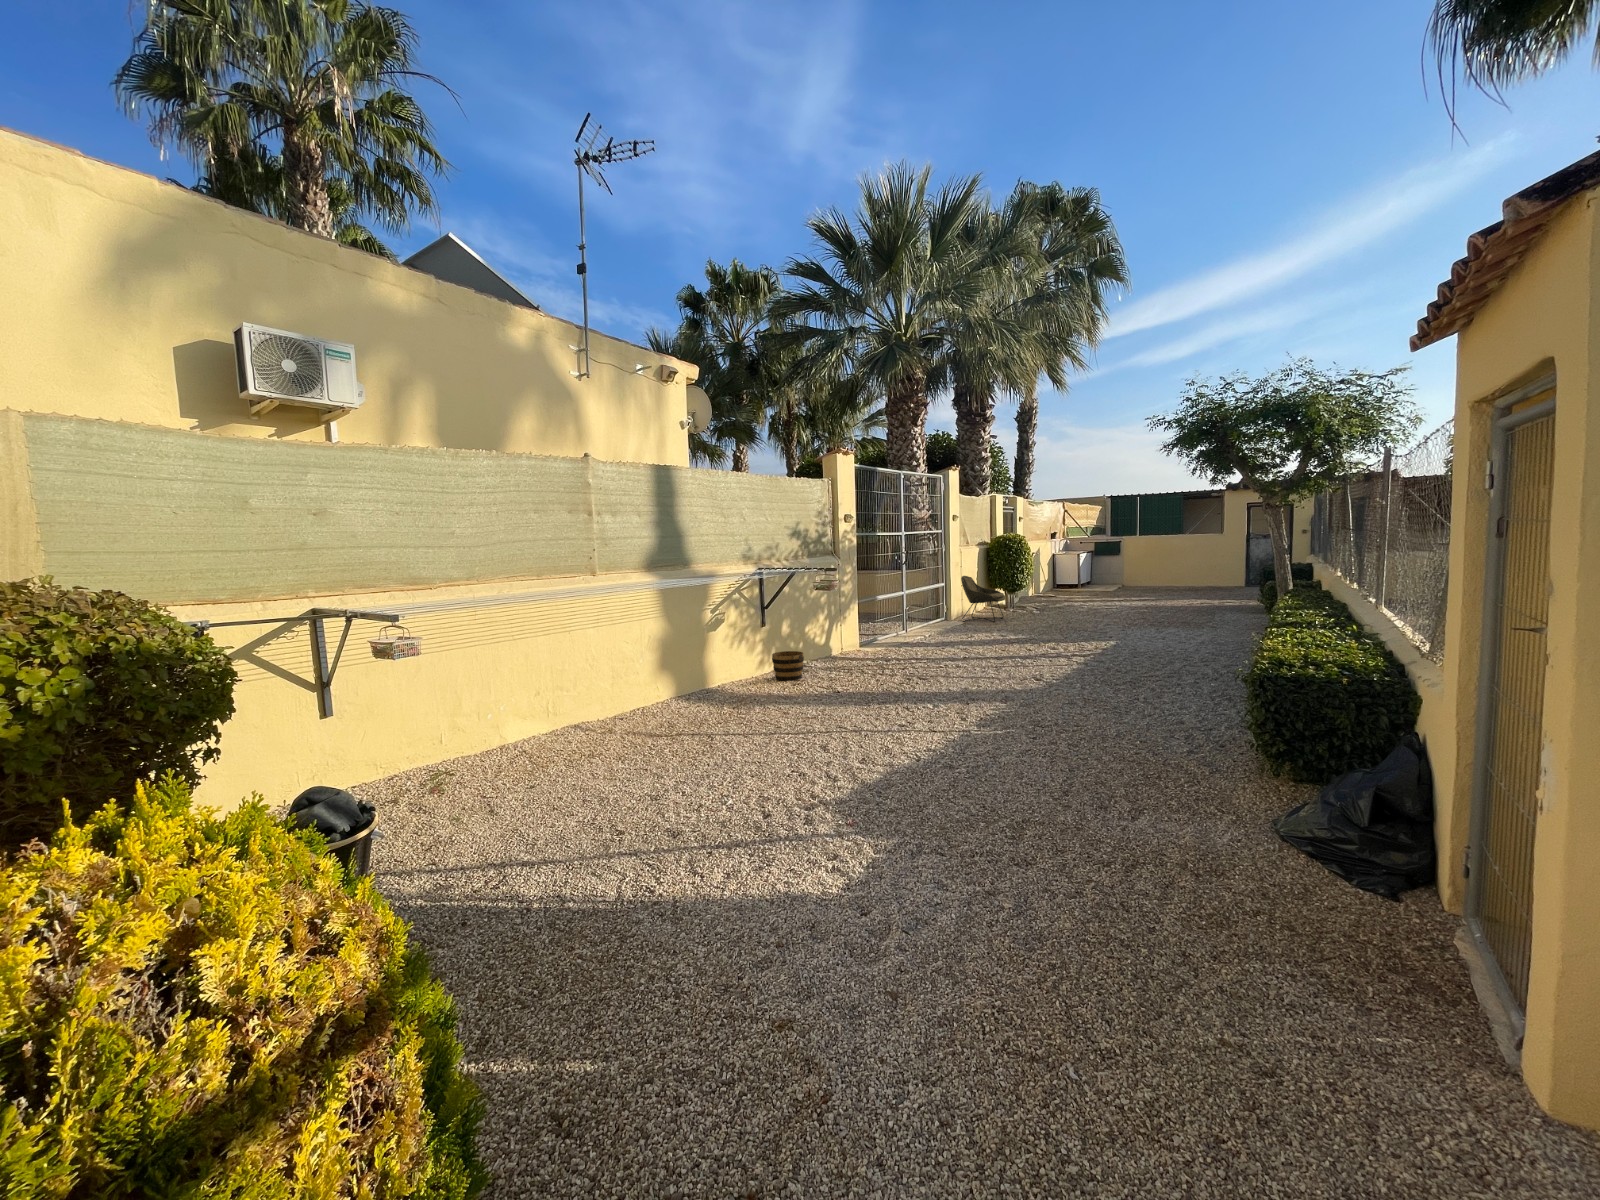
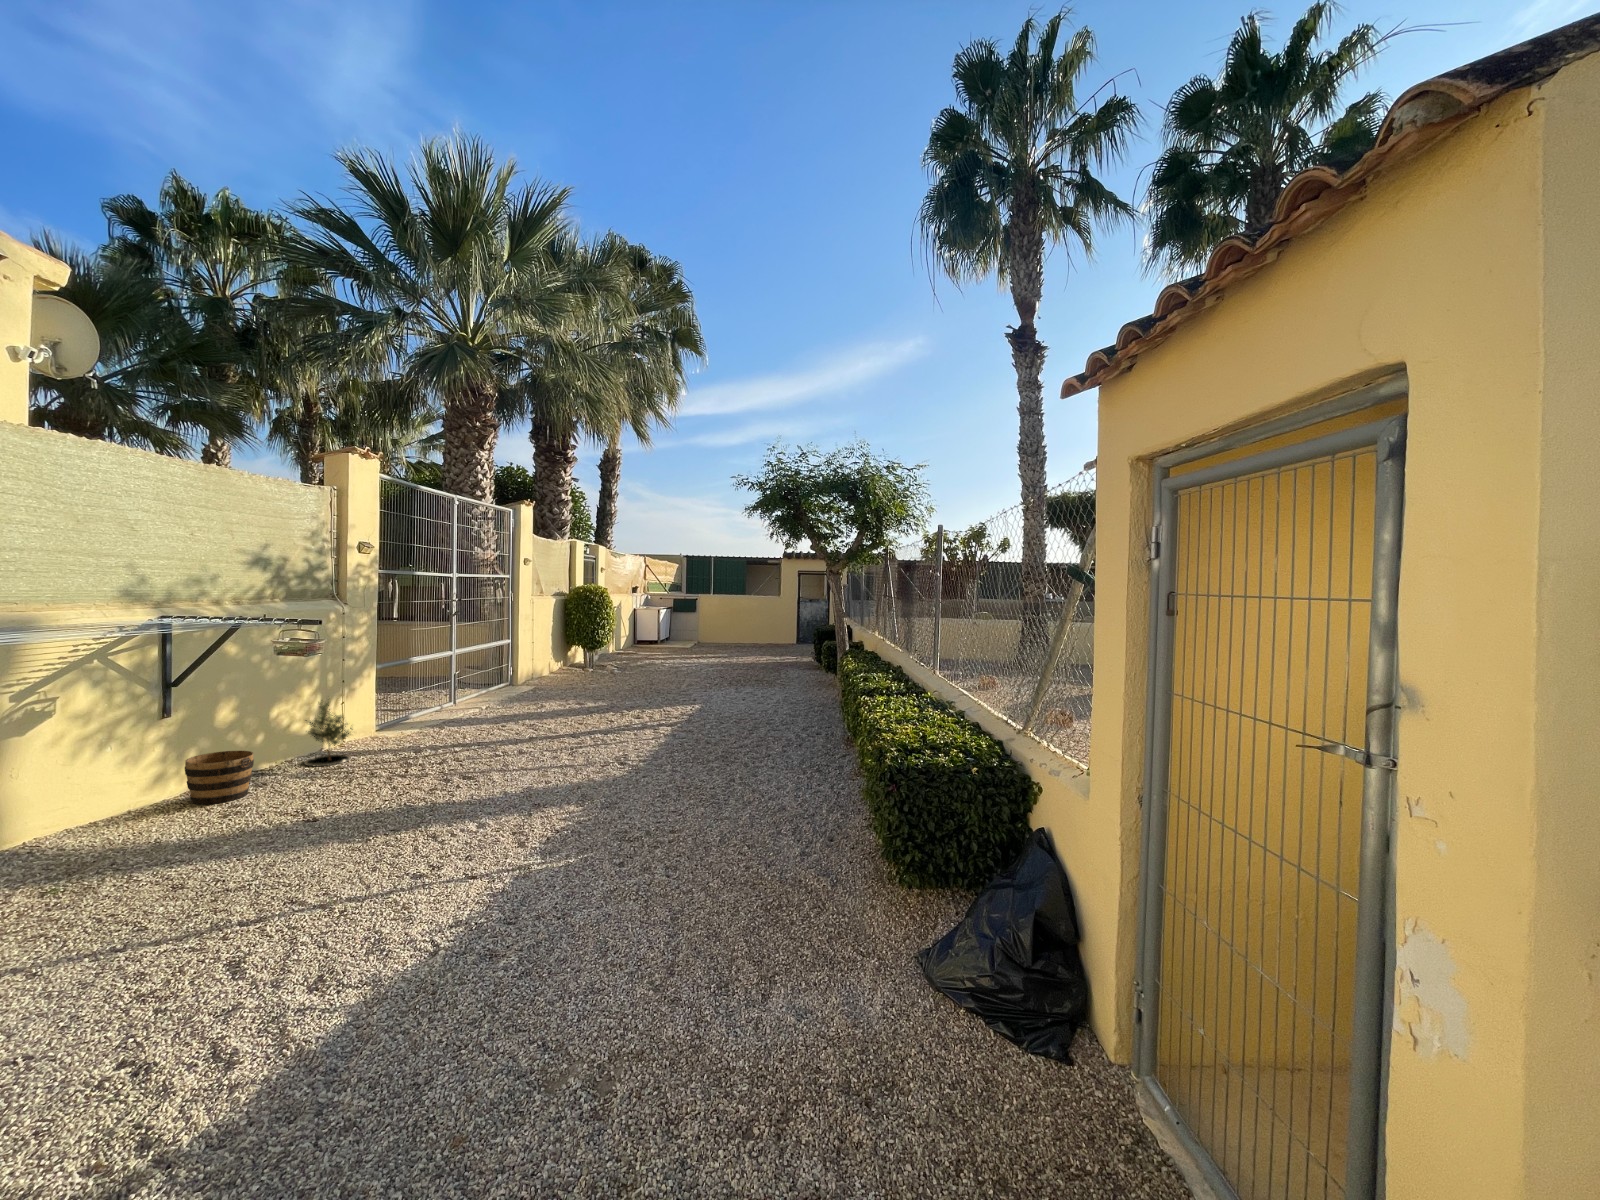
lounge chair: present [961,576,1006,623] -> none [532,629,585,683]
potted tree: none [822,620,852,667] -> present [305,699,353,766]

